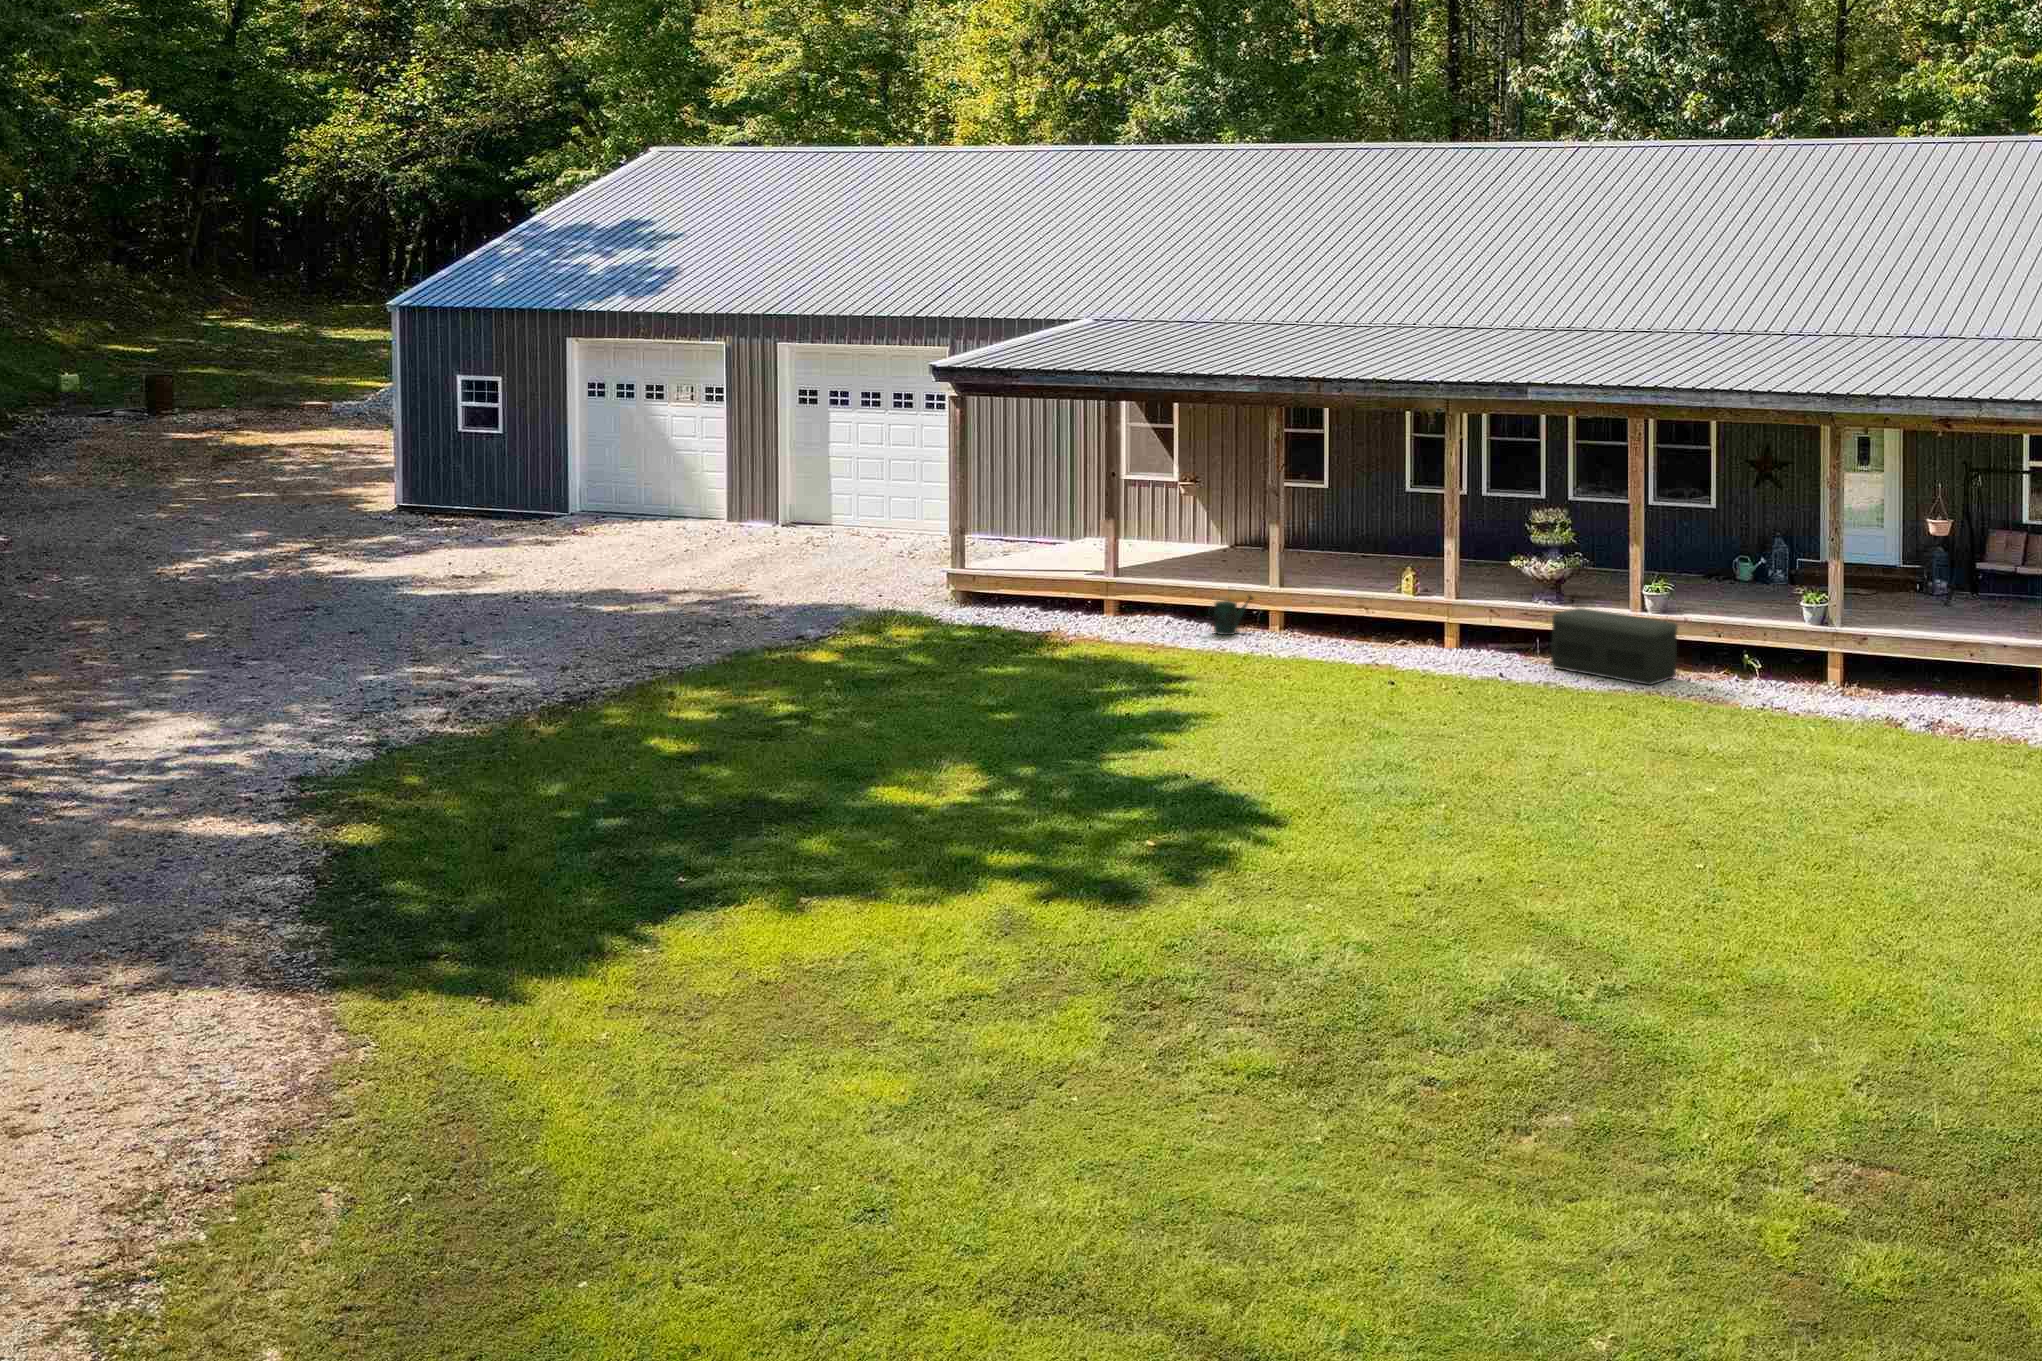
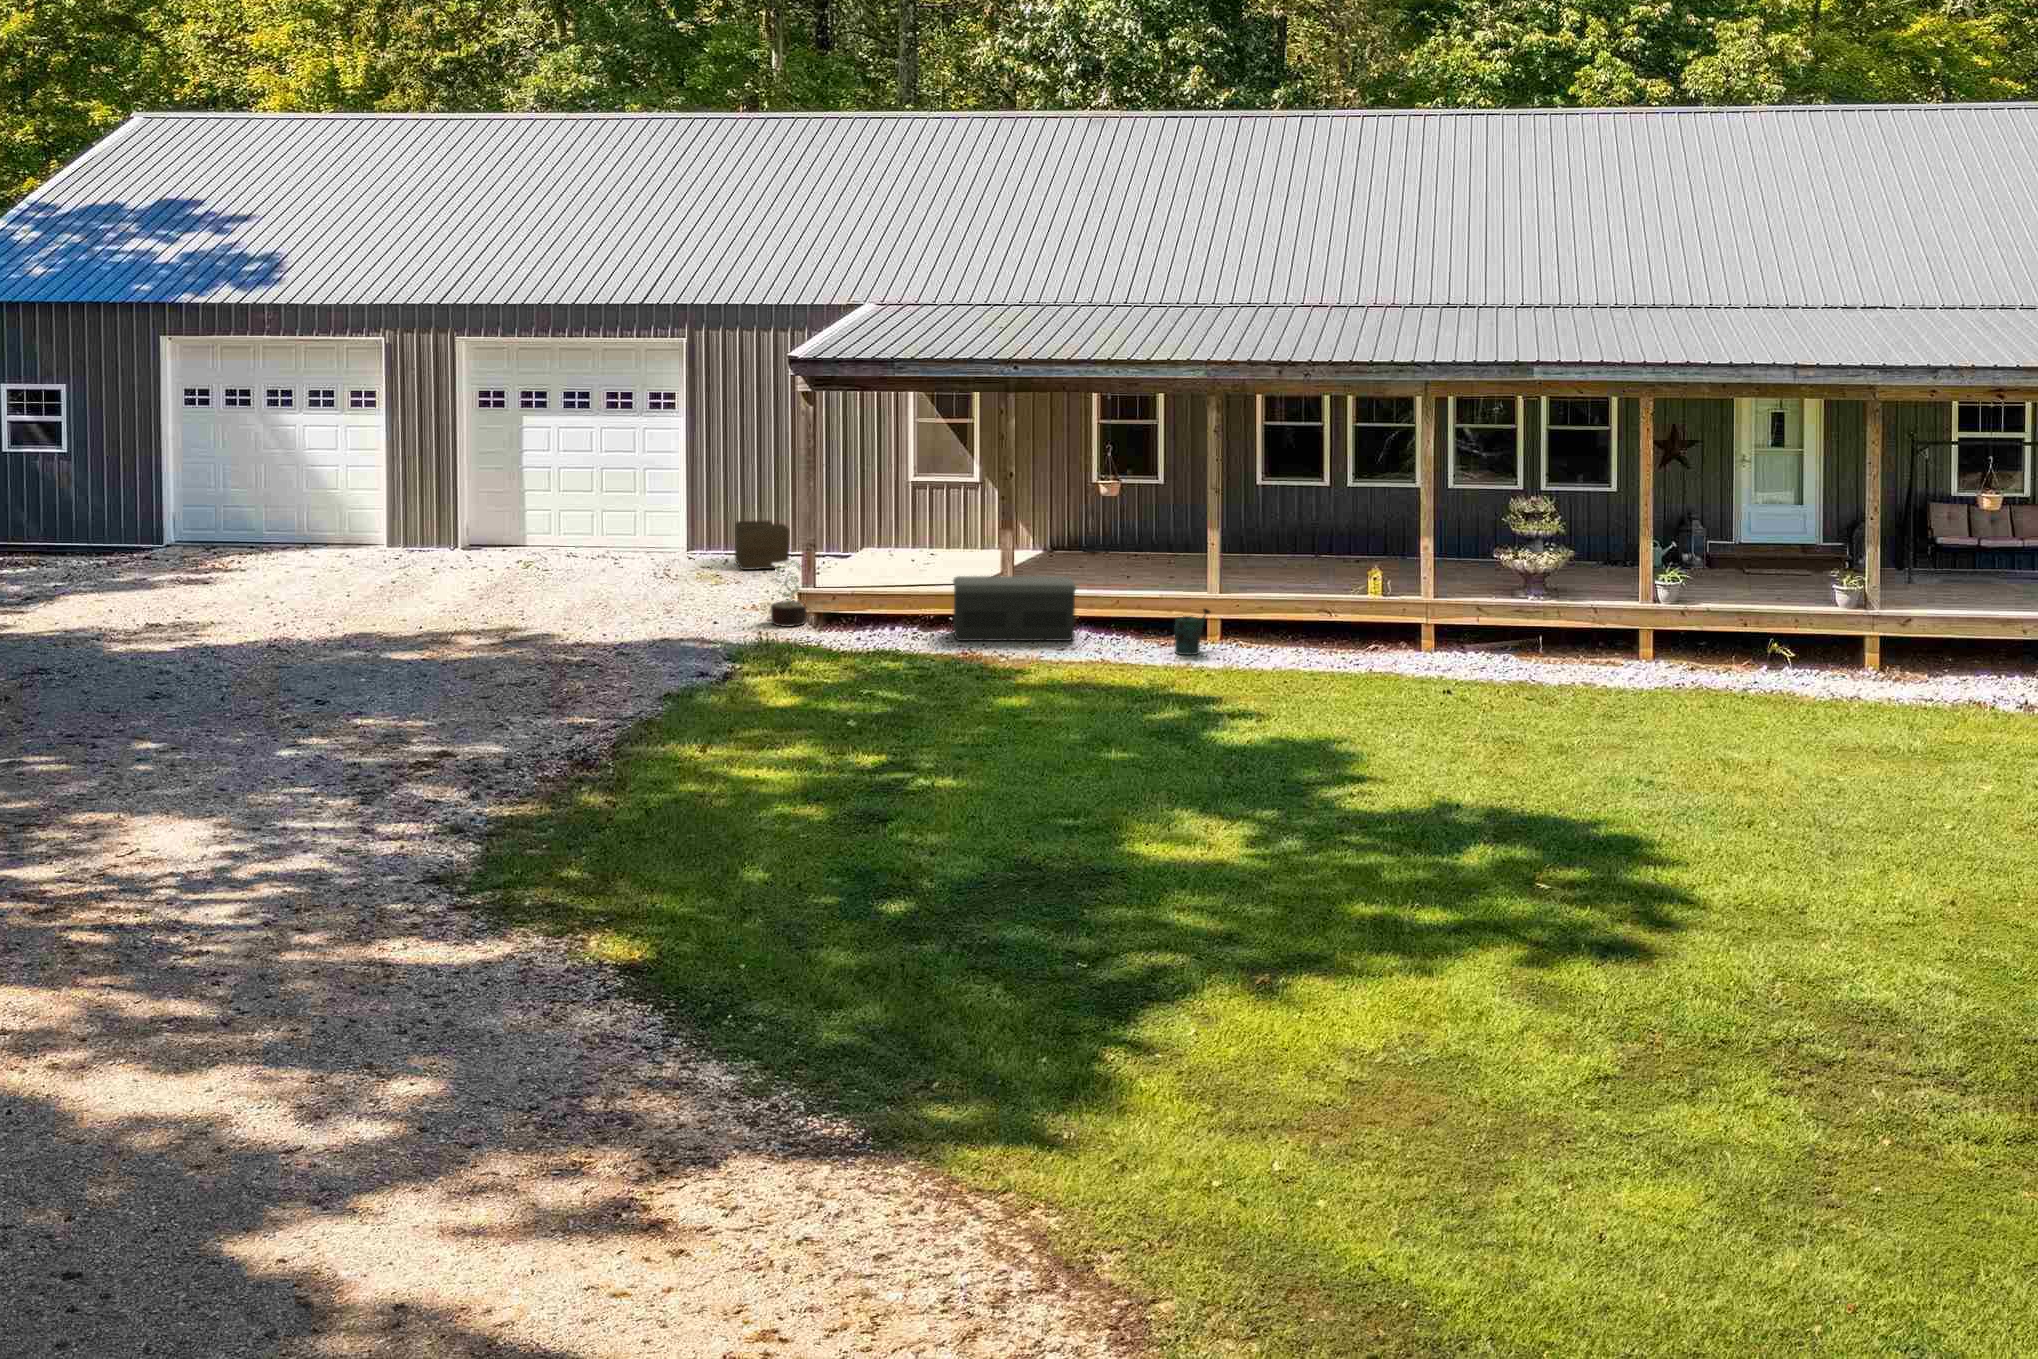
wooden crate: none [974,508,1023,551] -> present [735,520,789,570]
decorative plant: none [919,538,952,594] -> present [771,561,807,627]
storage bench: present [1551,608,1678,685] -> present [953,576,1076,641]

